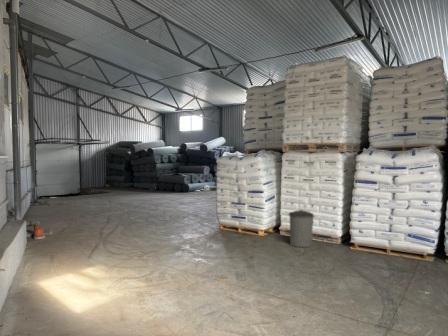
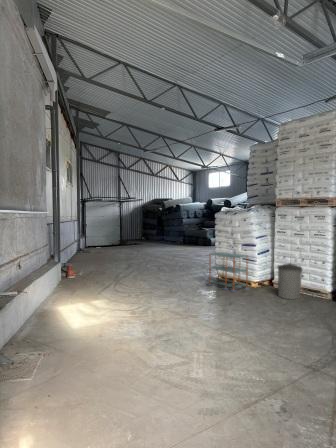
shelving unit: none [210,200,257,243] -> present [208,252,248,292]

